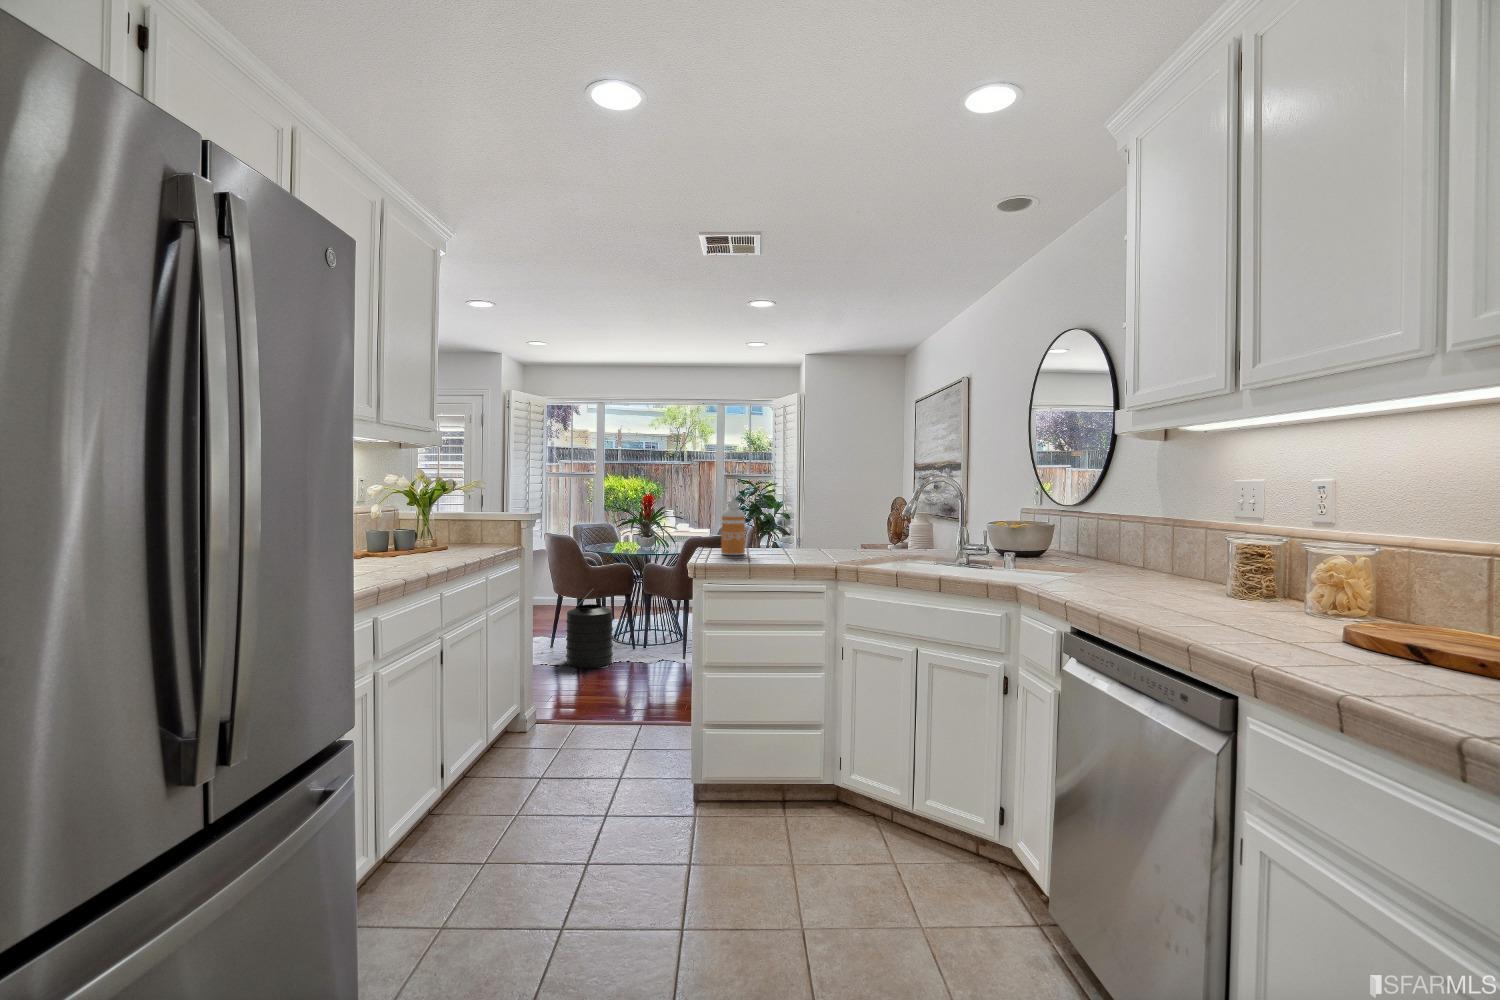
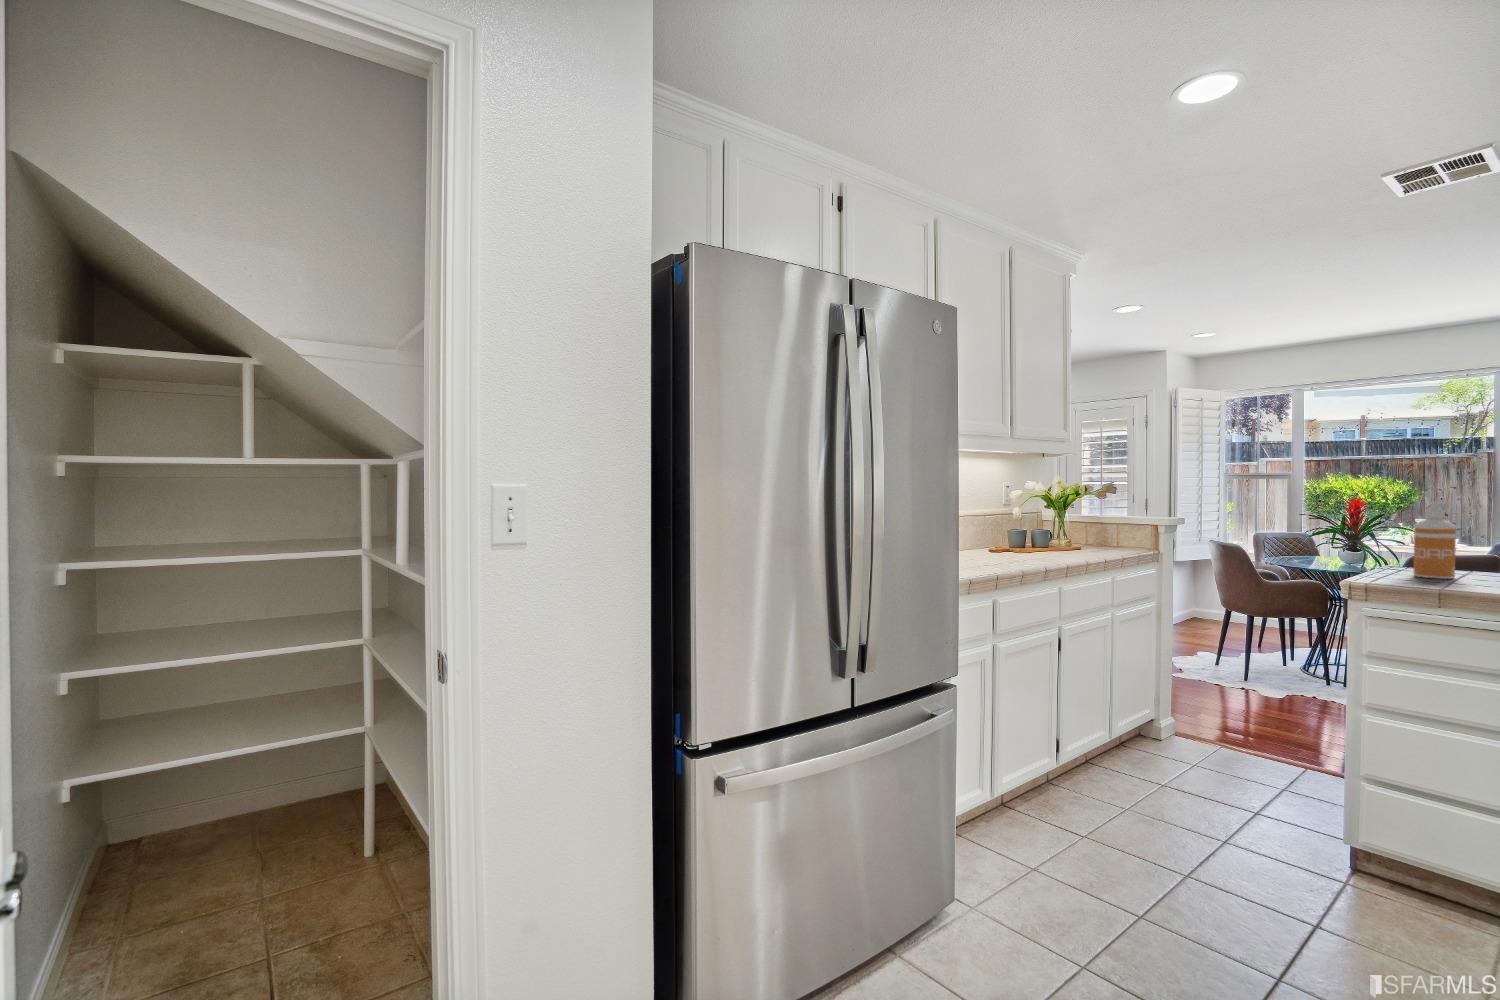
trash can: present [566,588,613,668] -> none [1229,605,1293,696]

